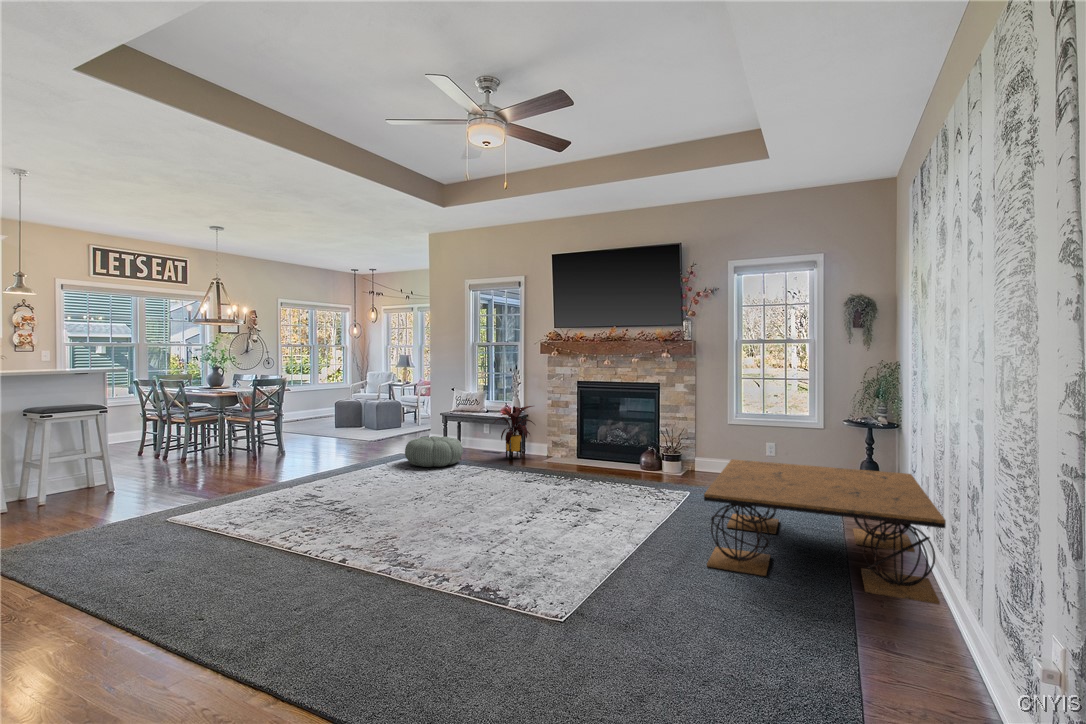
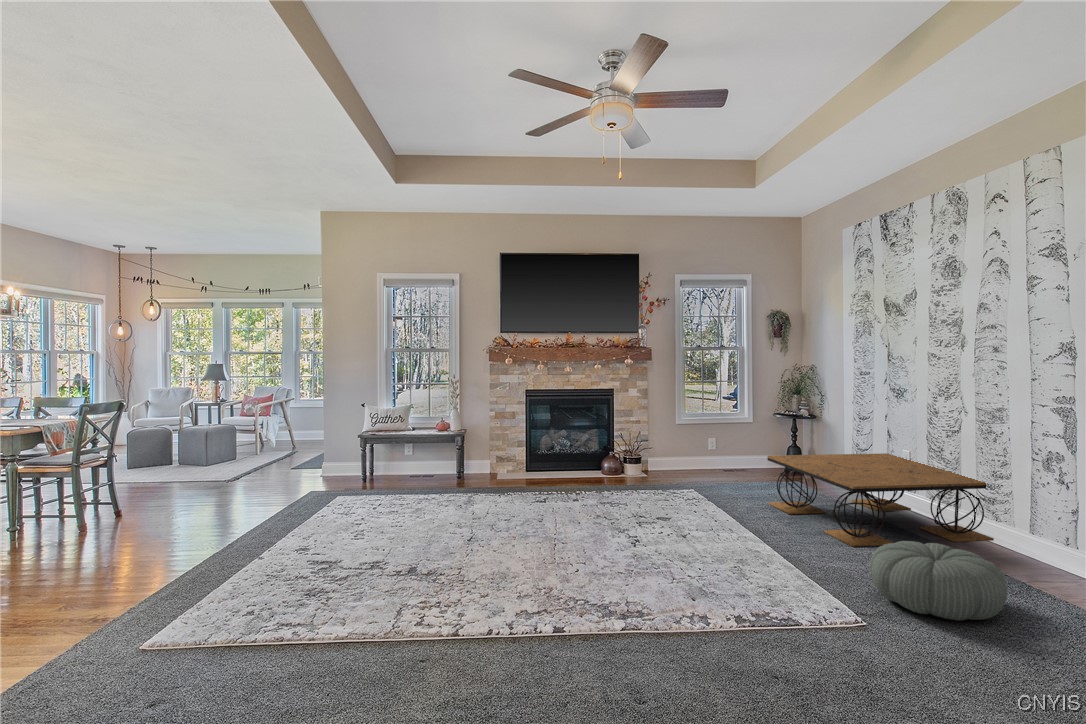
house plant: present [494,406,534,459] -> none [440,418,490,481]
pouf: present [405,436,463,467] -> present [870,541,1007,621]

